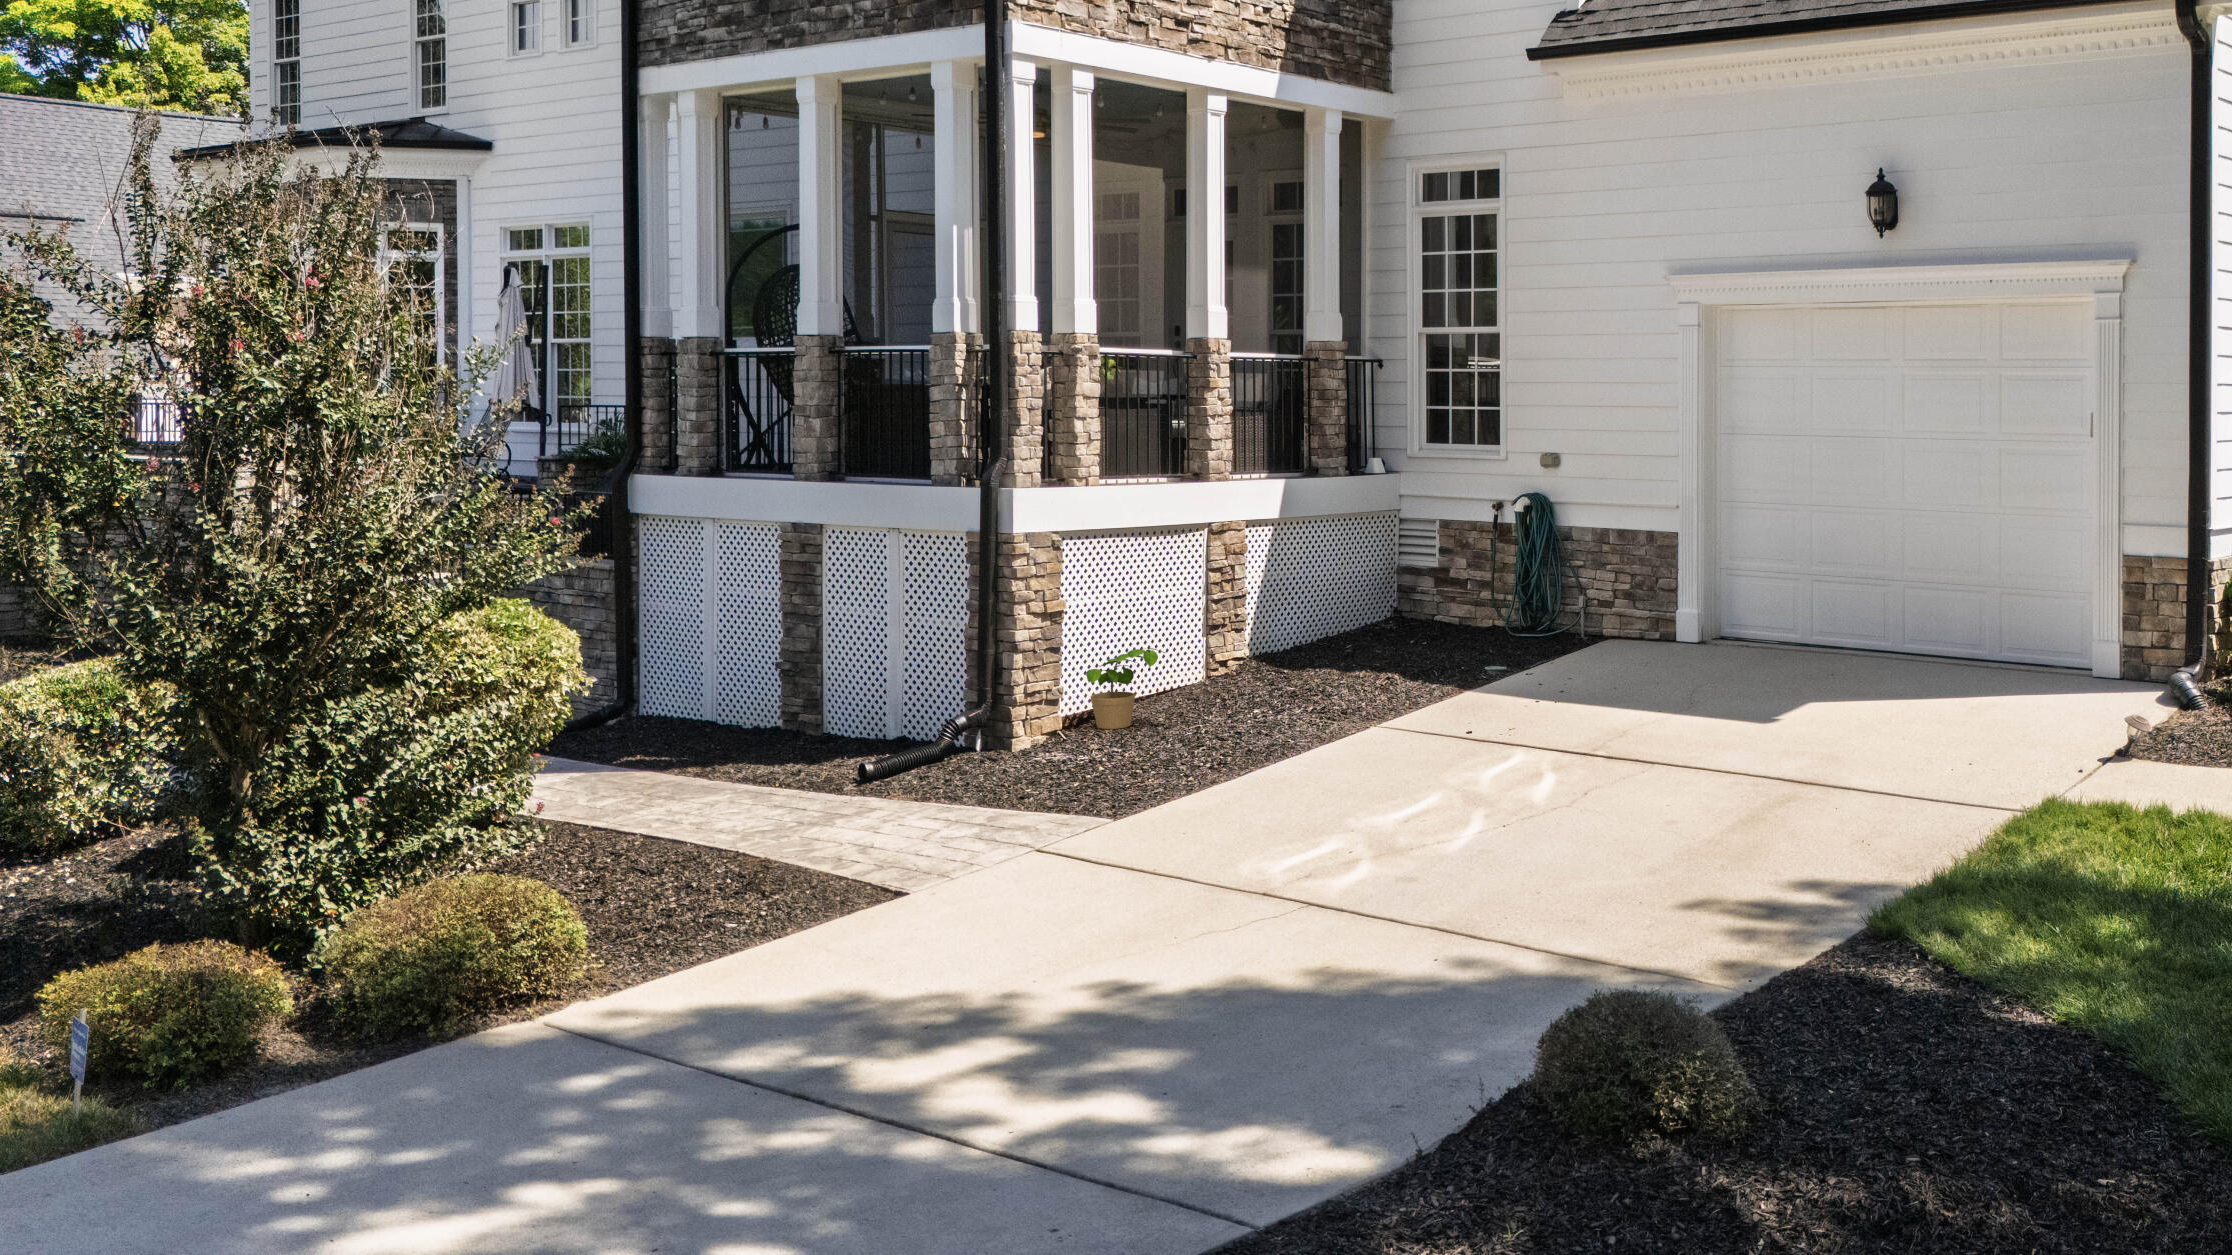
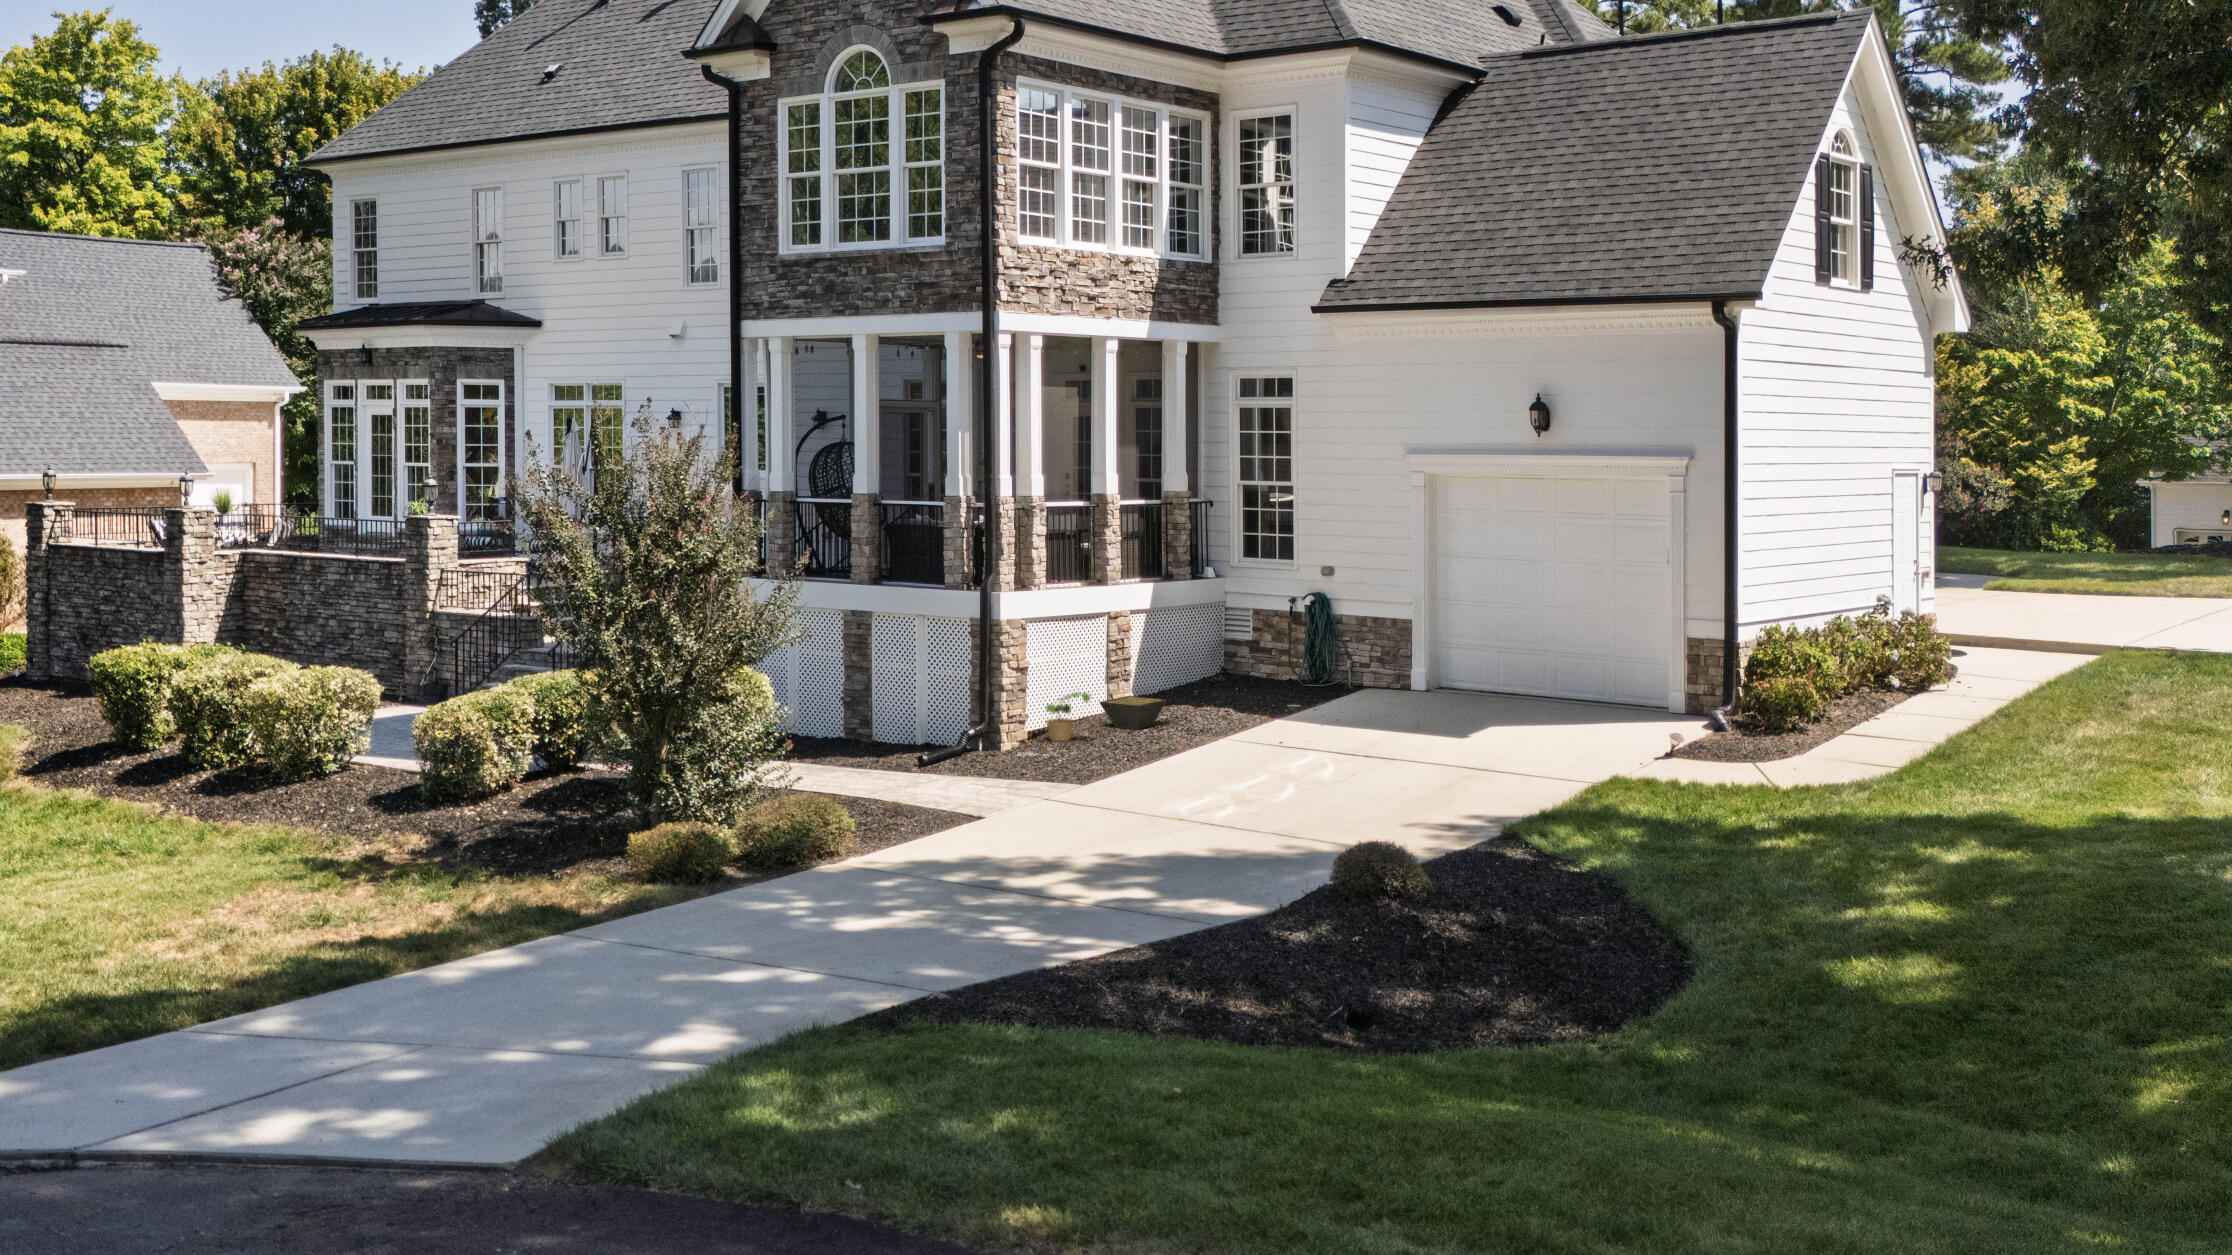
basket: none [1189,654,1296,708] -> present [1100,696,1166,730]

